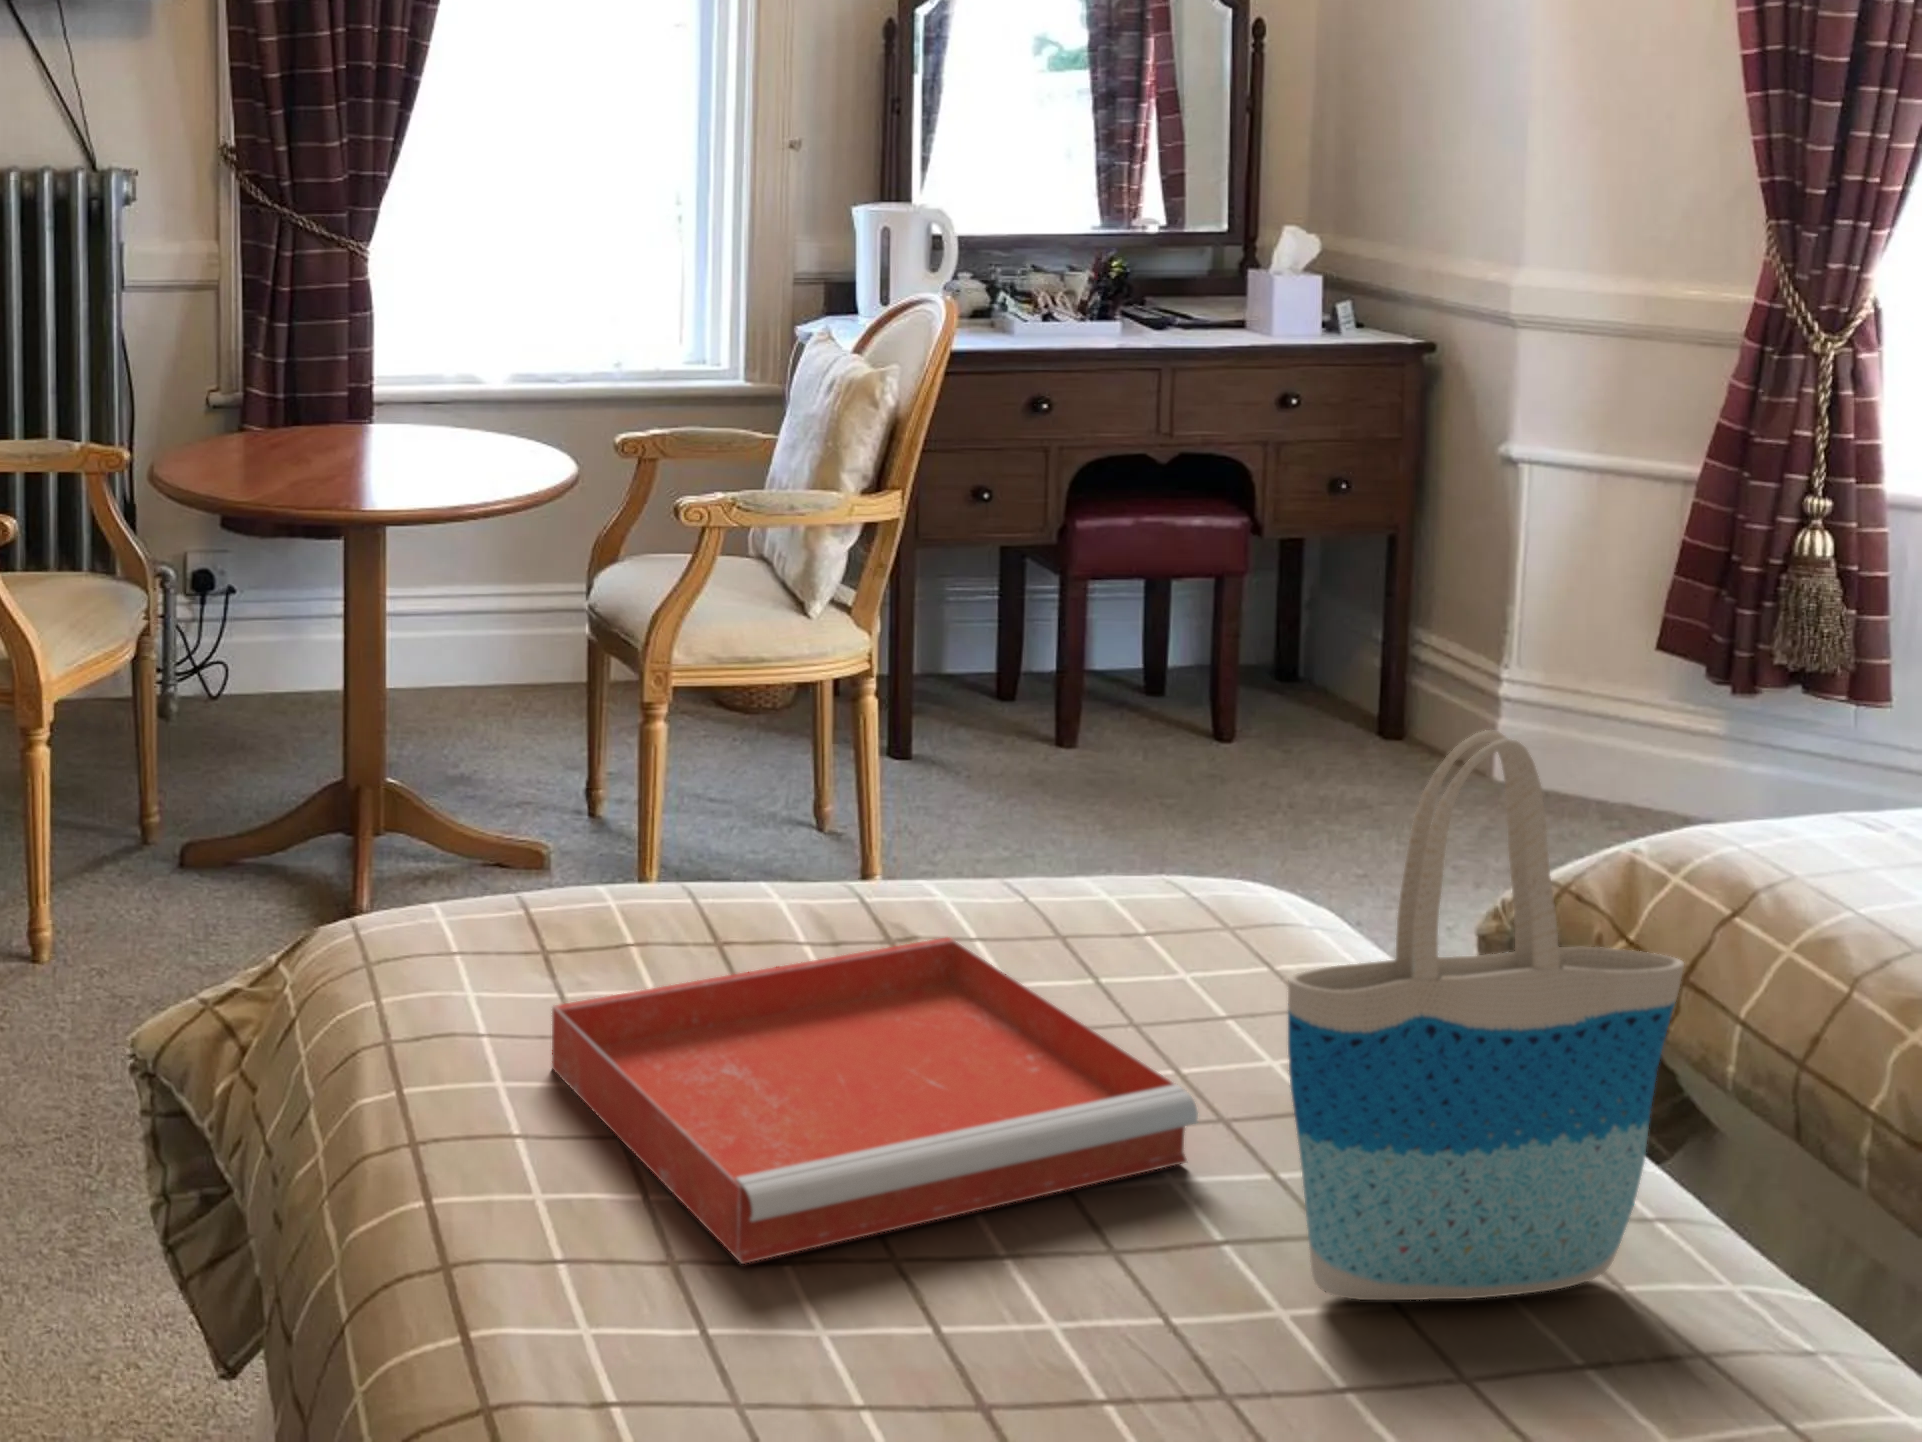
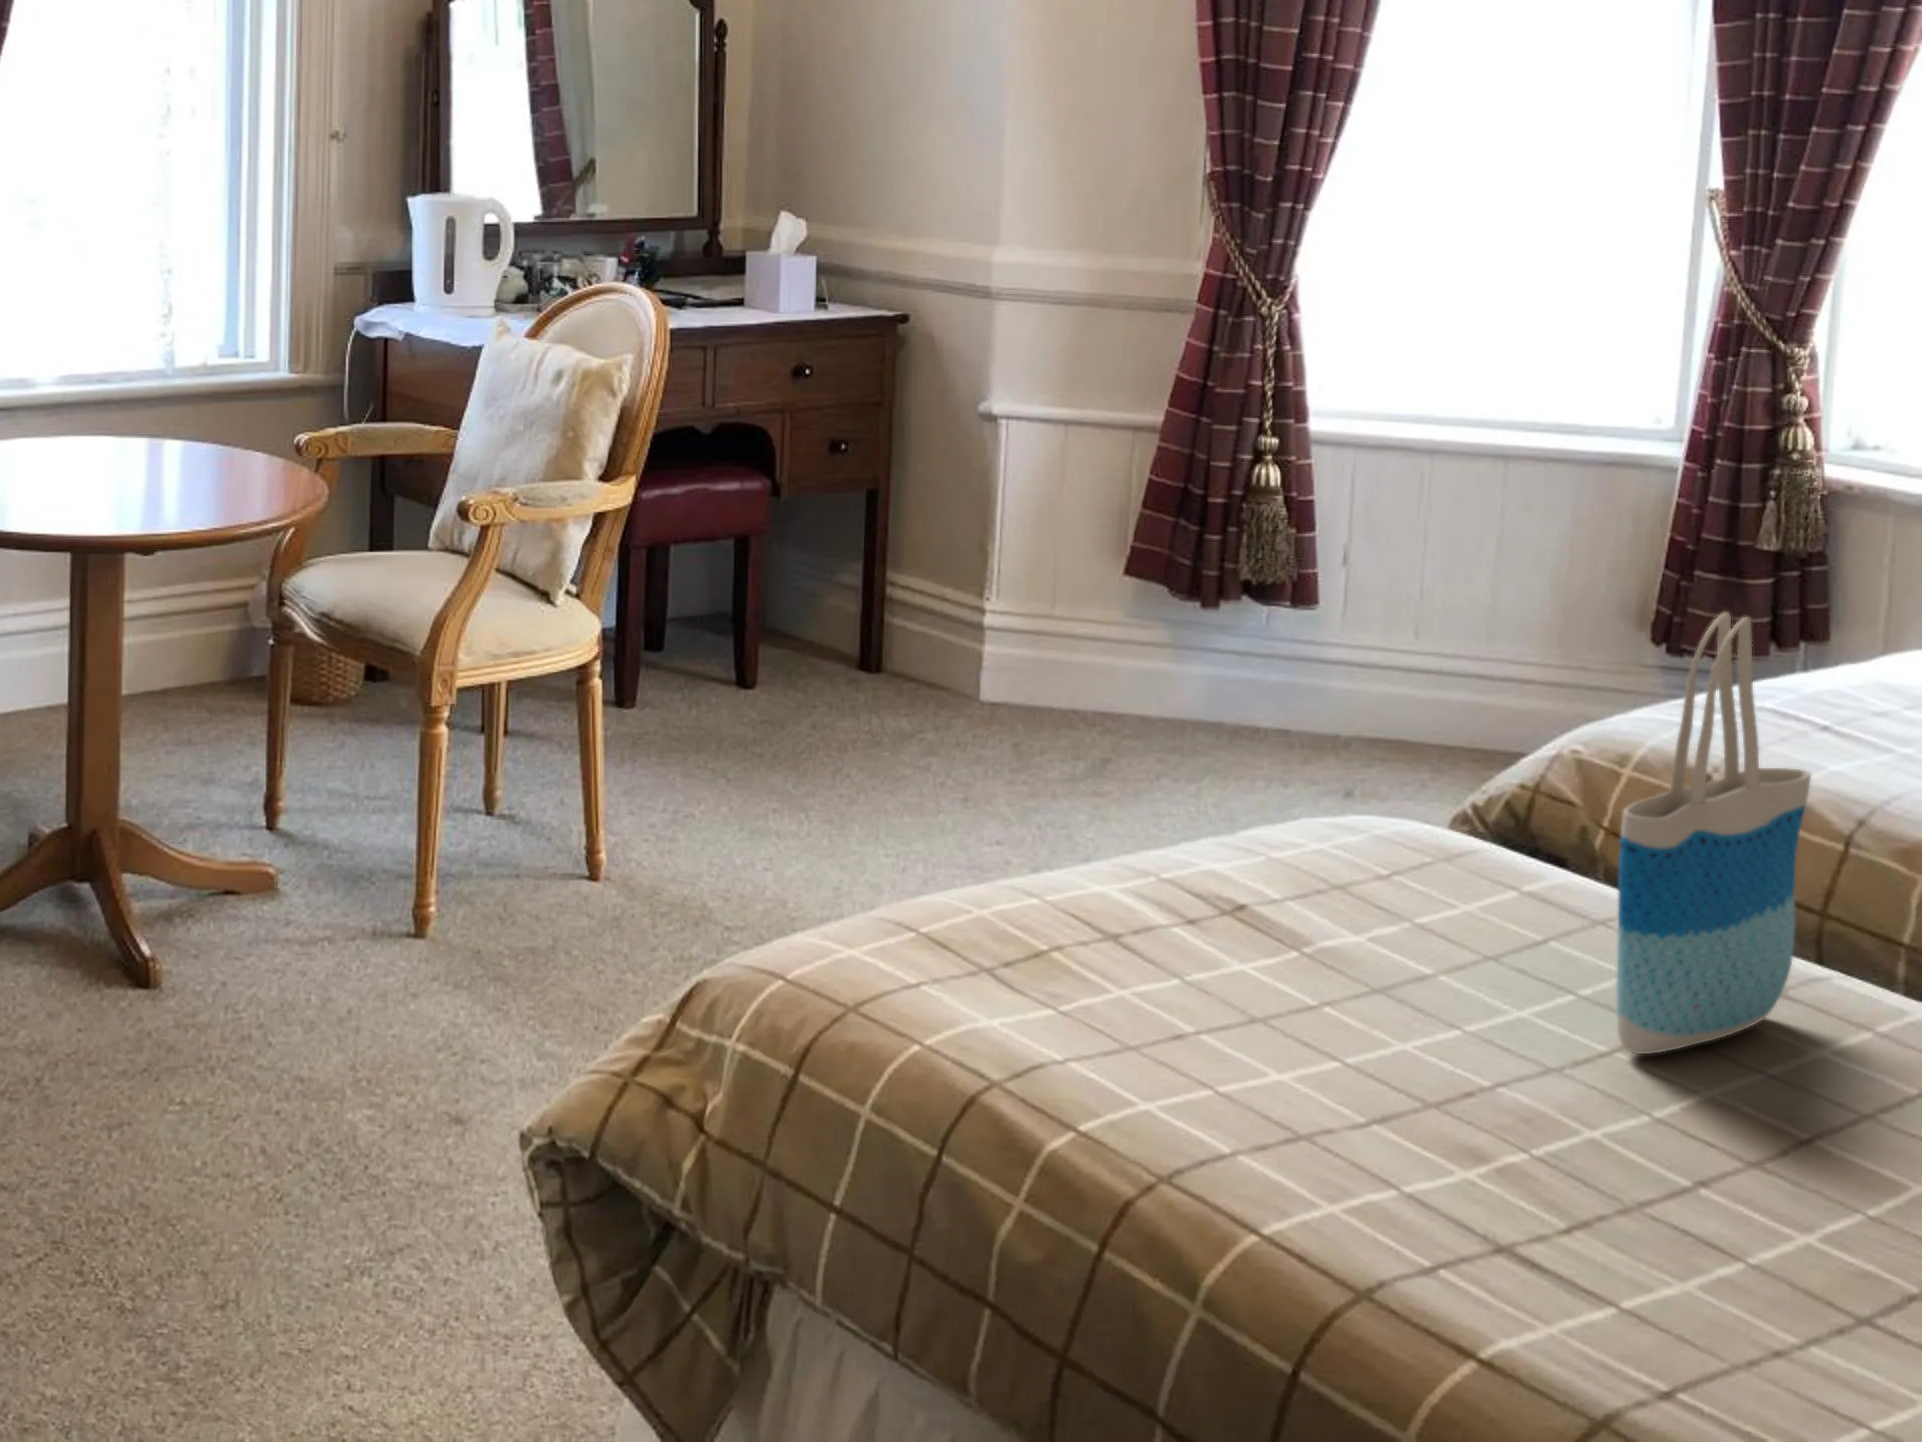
tray: present [552,937,1198,1264] -> none [943,843,1463,1106]

